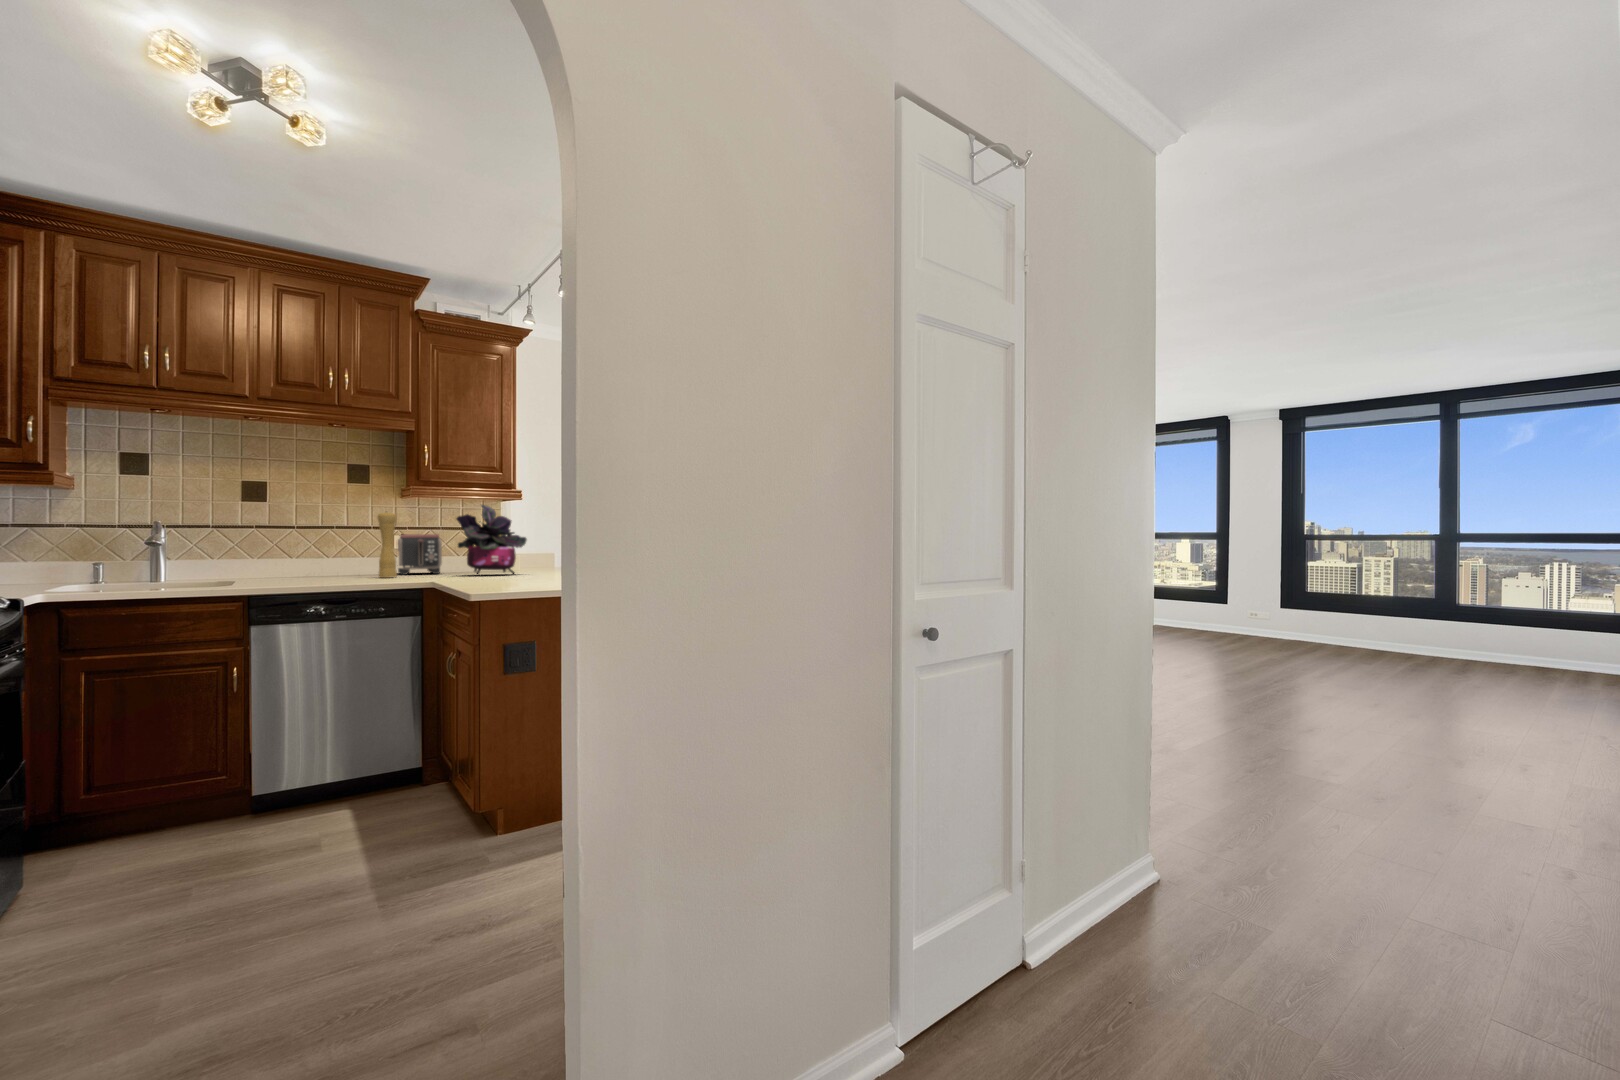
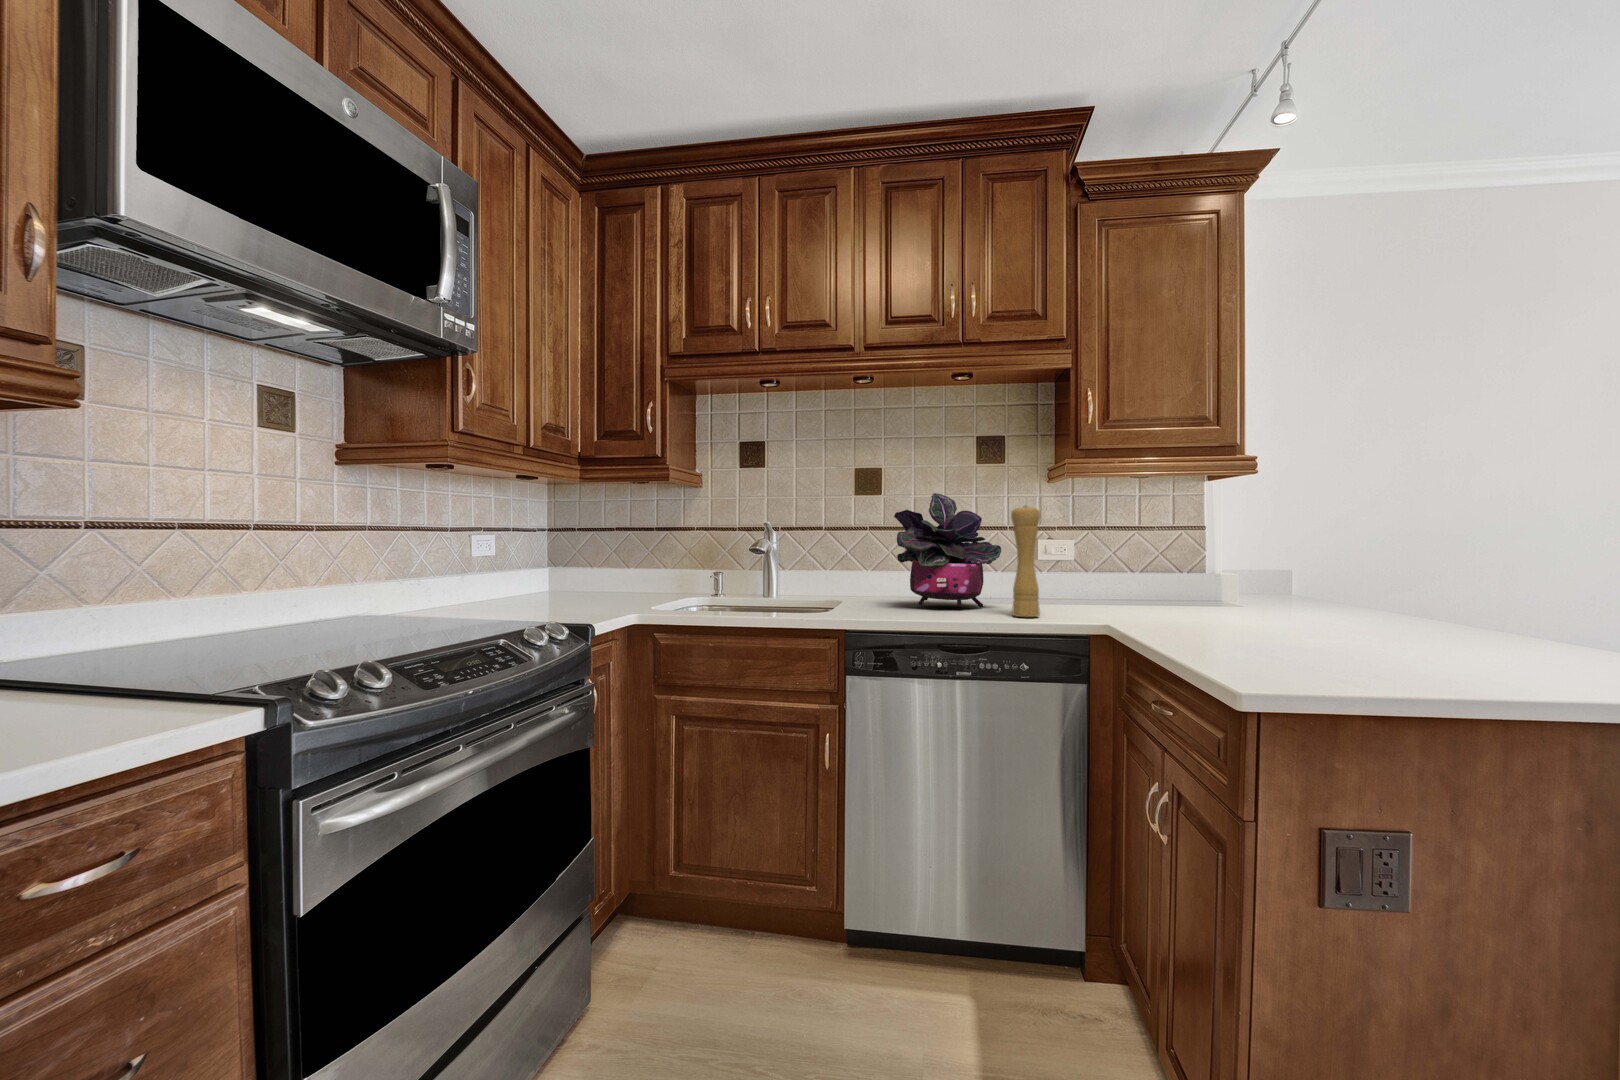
potted plant: present [456,505,527,574] -> present [894,493,1001,607]
toaster: present [398,534,442,575] -> none [1042,539,1109,605]

